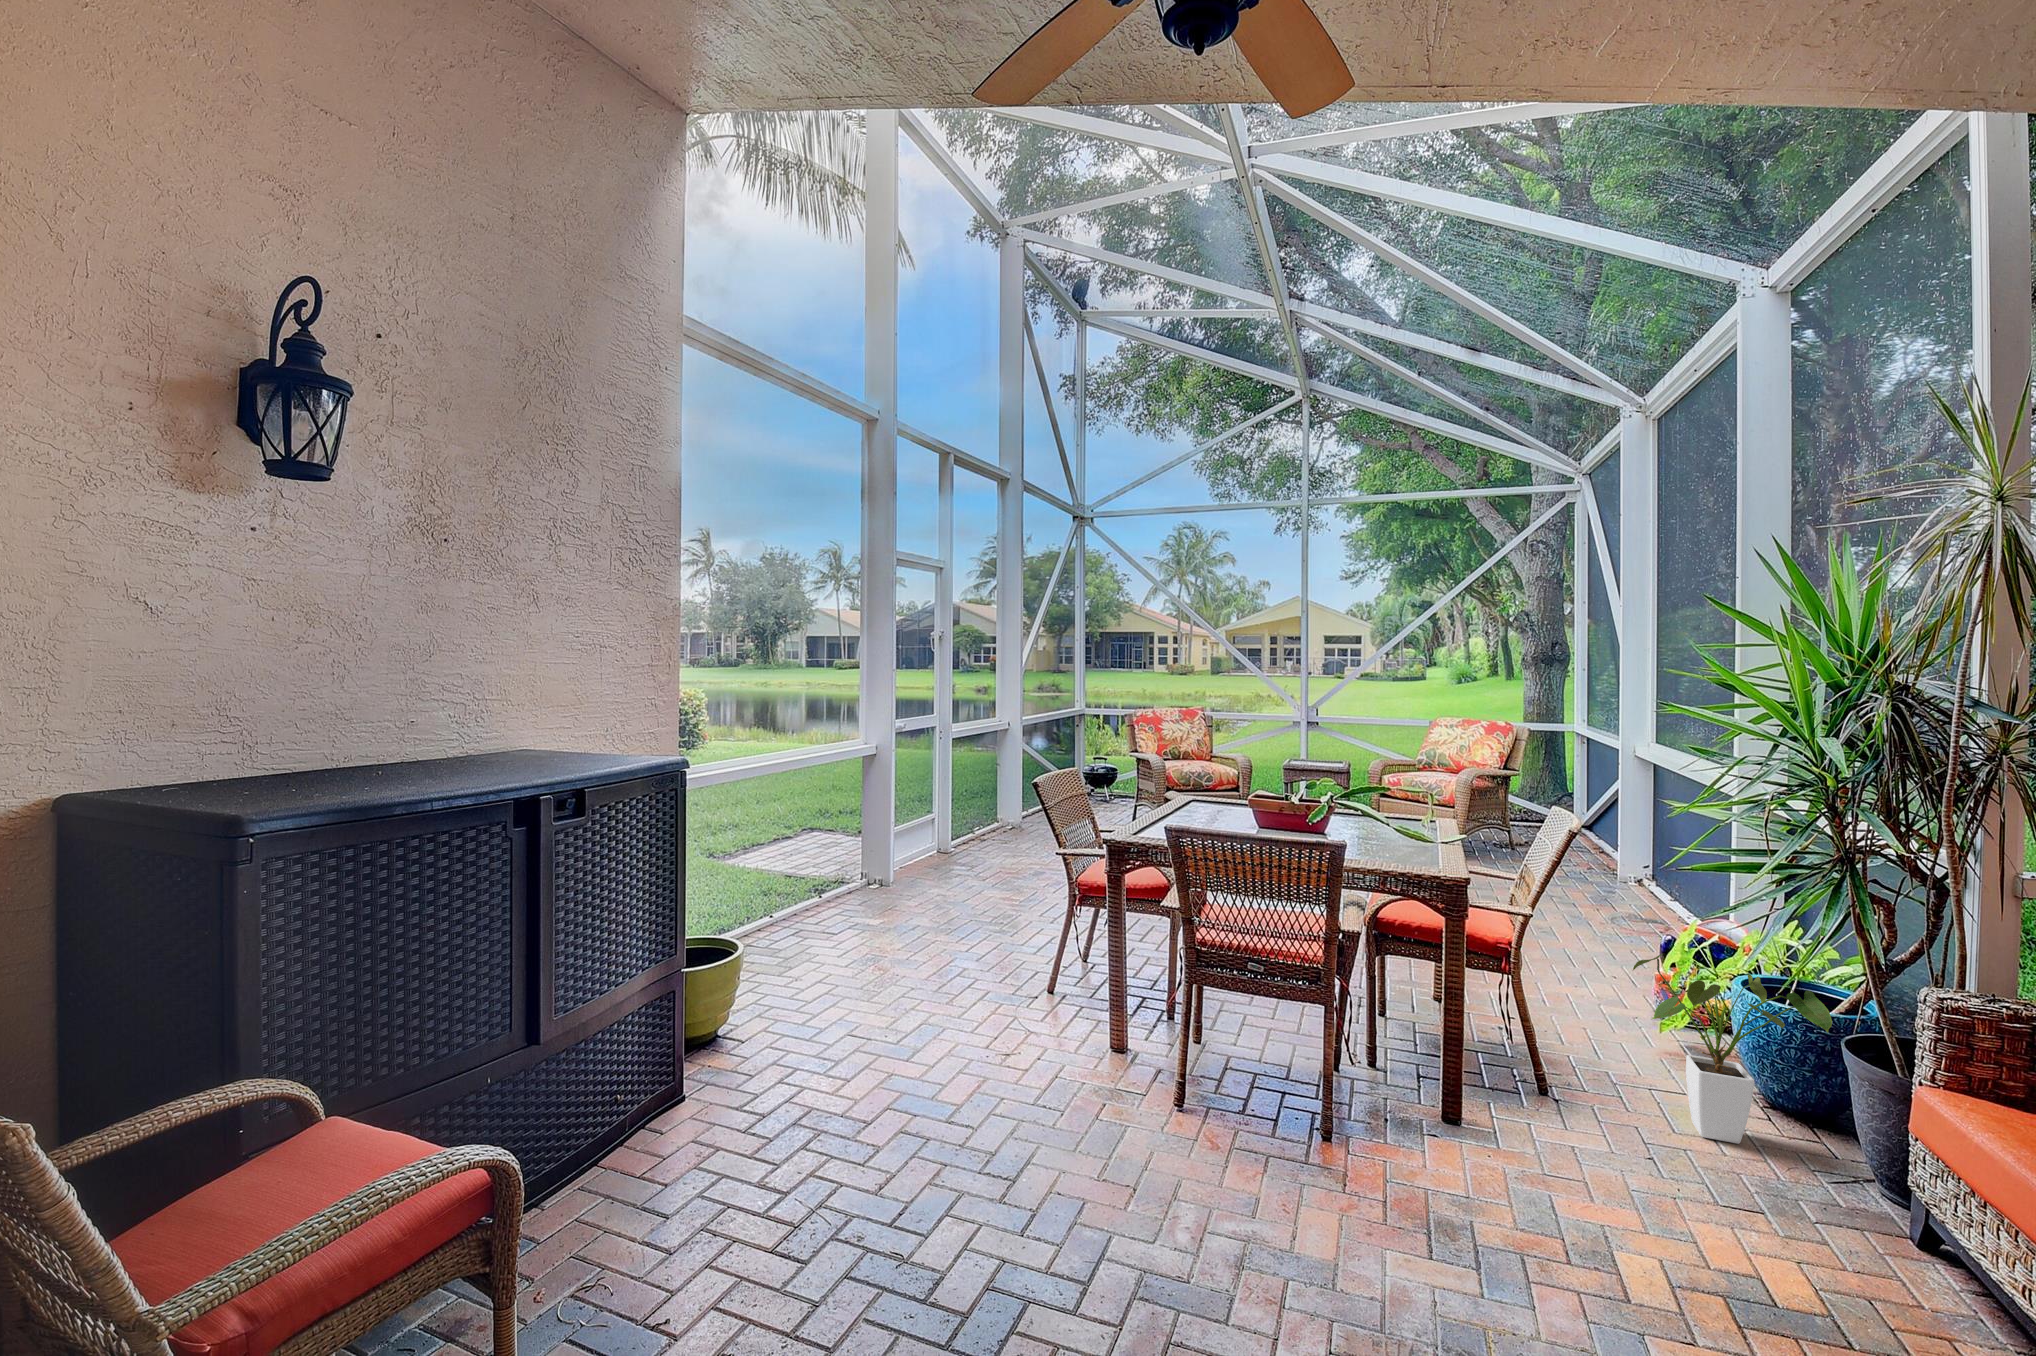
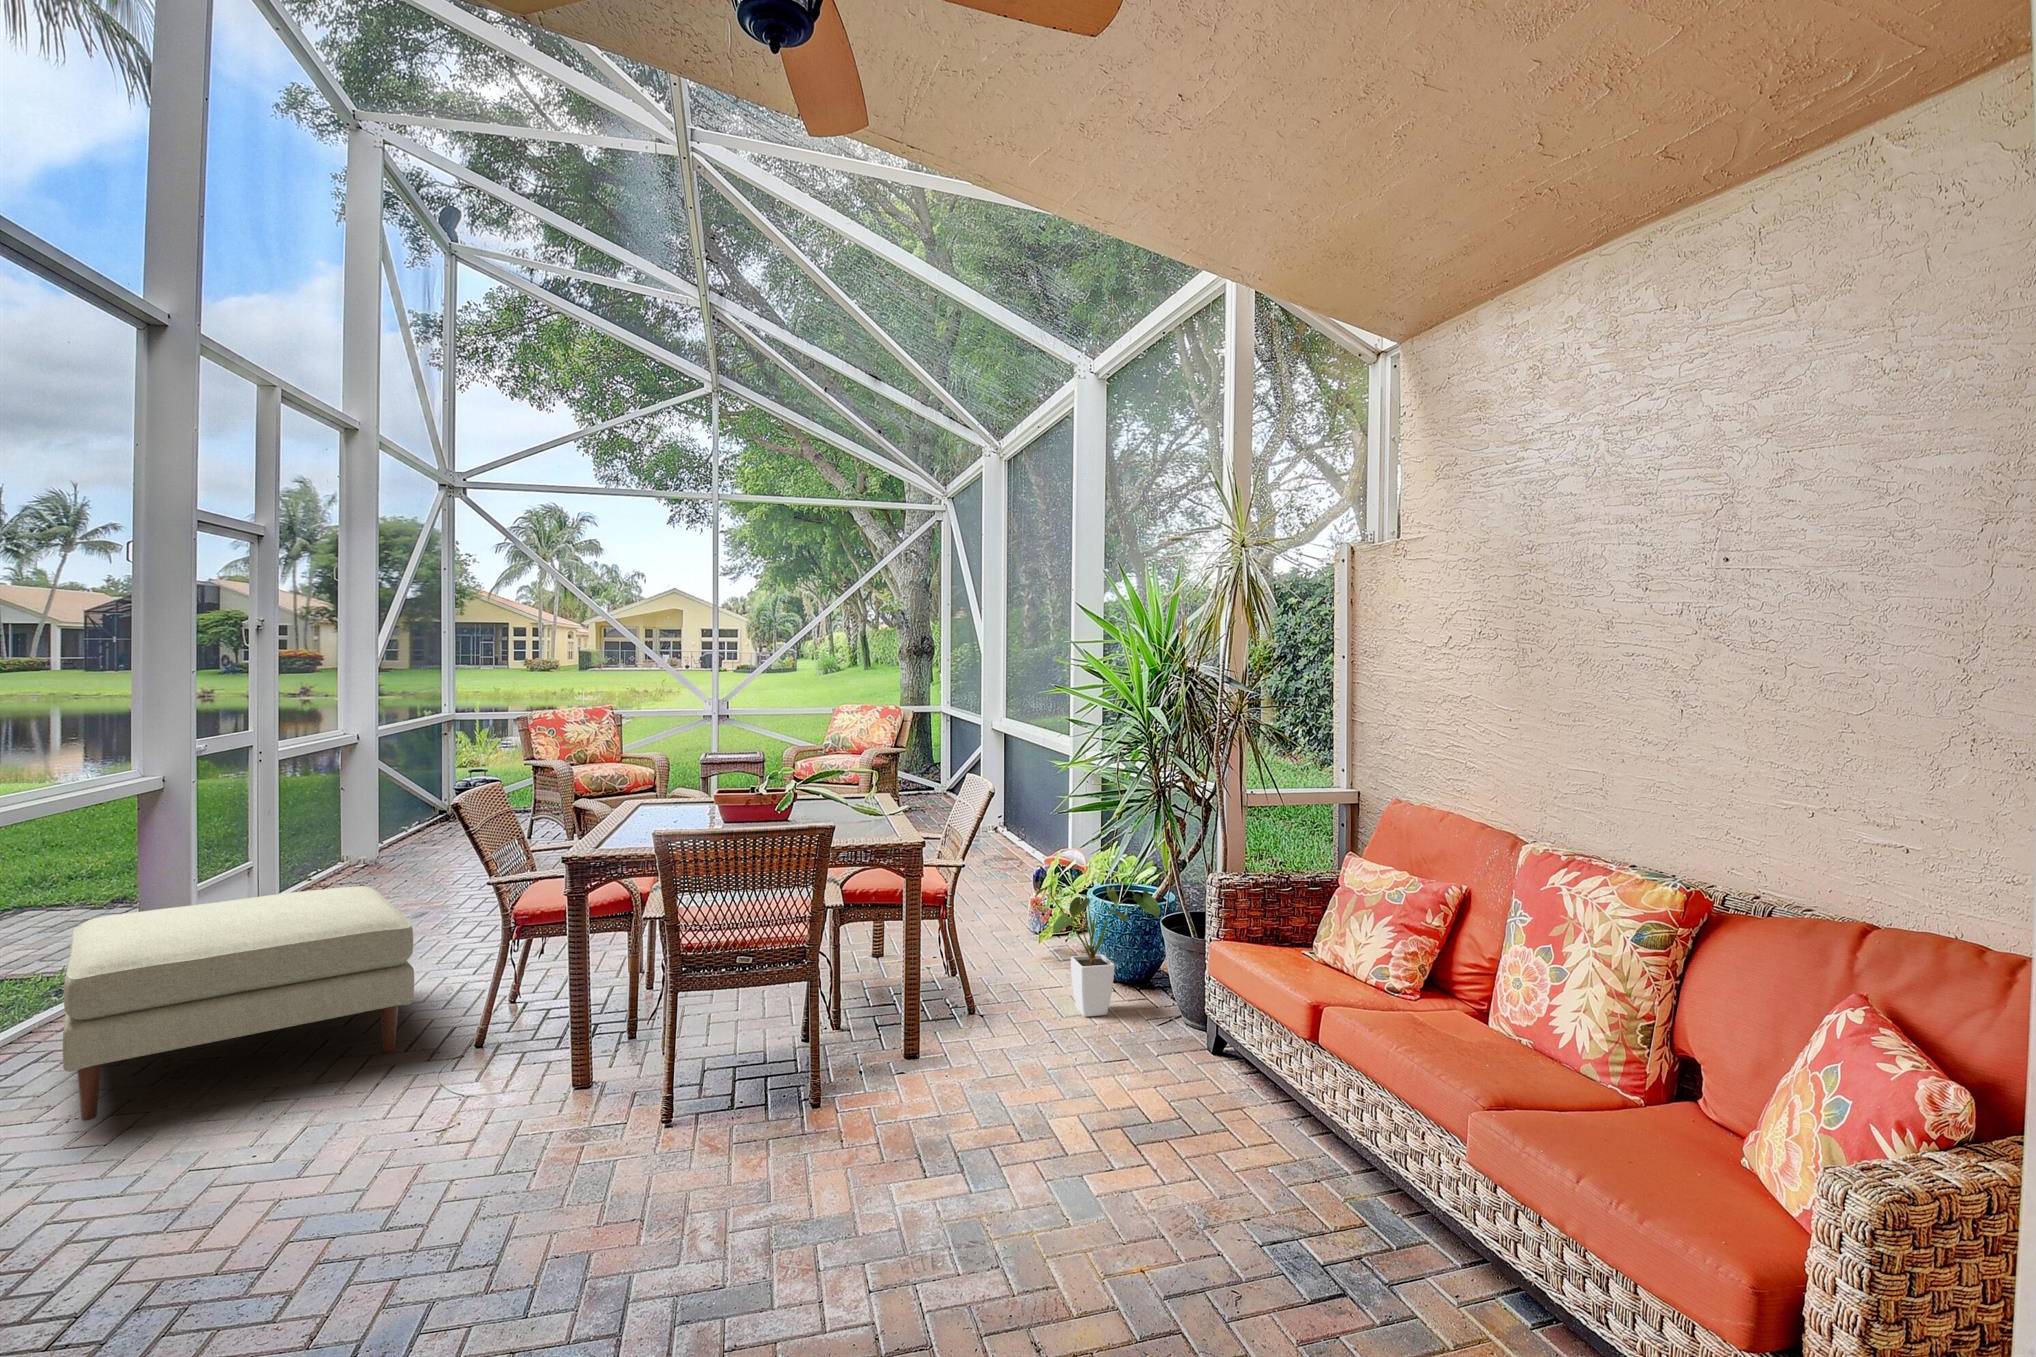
ottoman: none [790,842,1003,985] -> present [63,886,414,1121]

